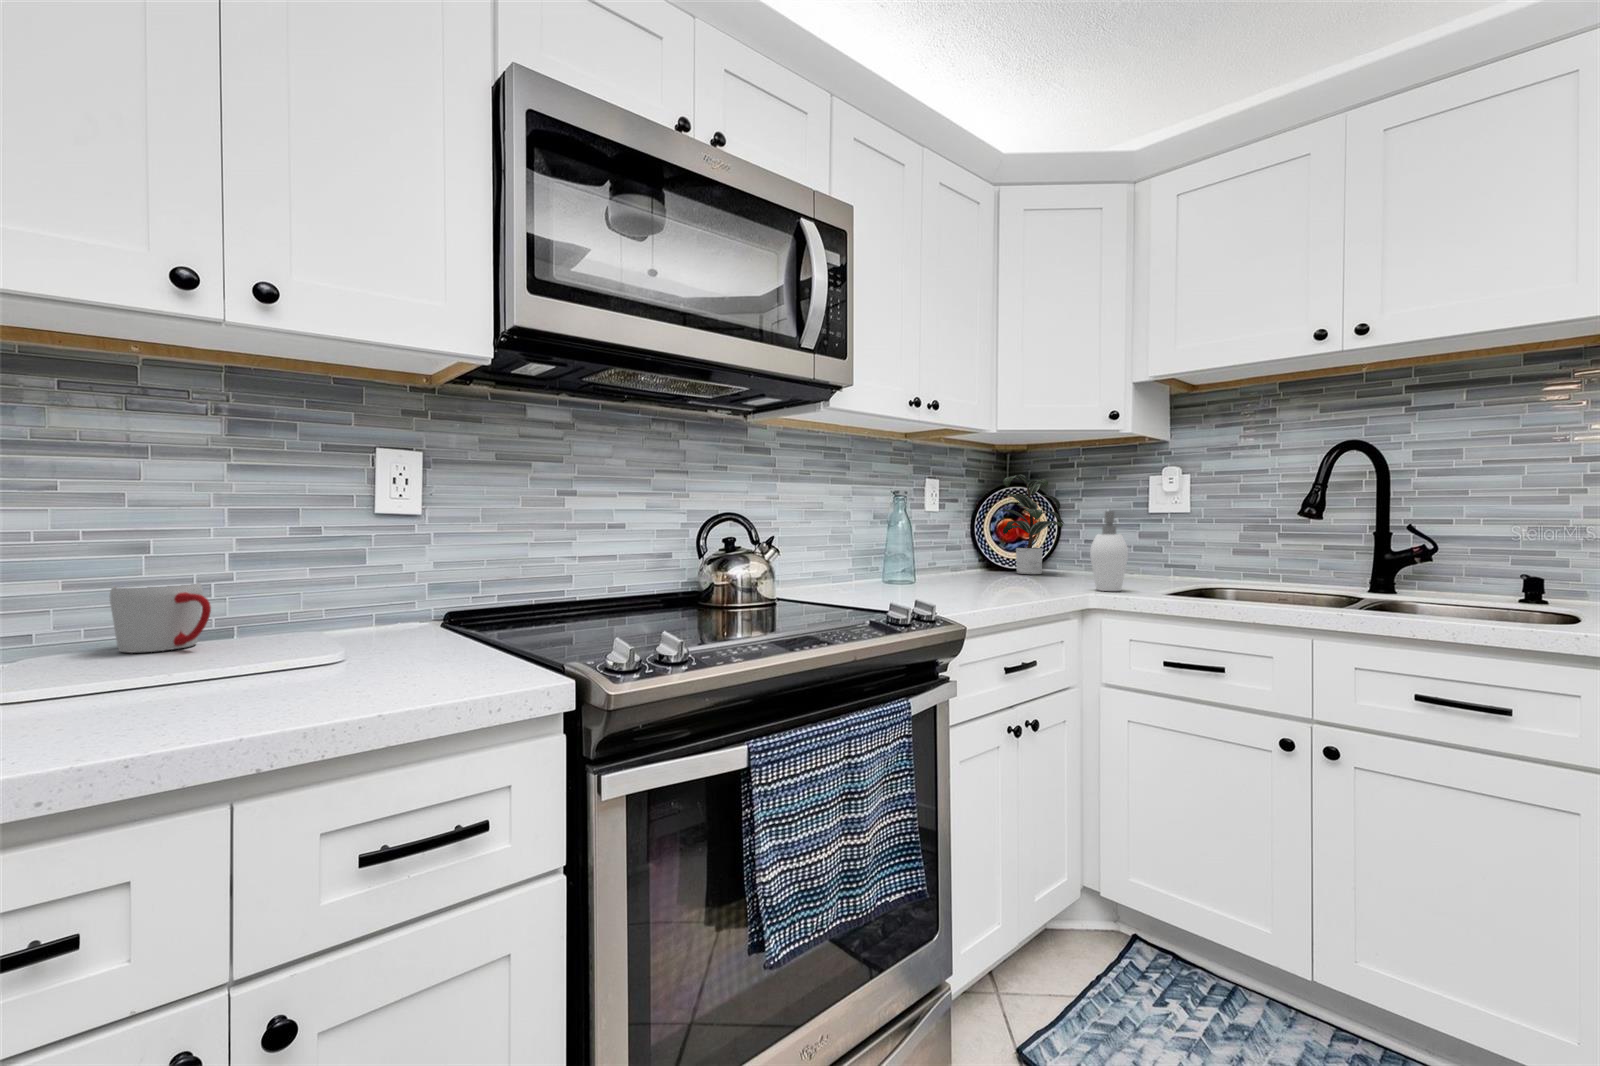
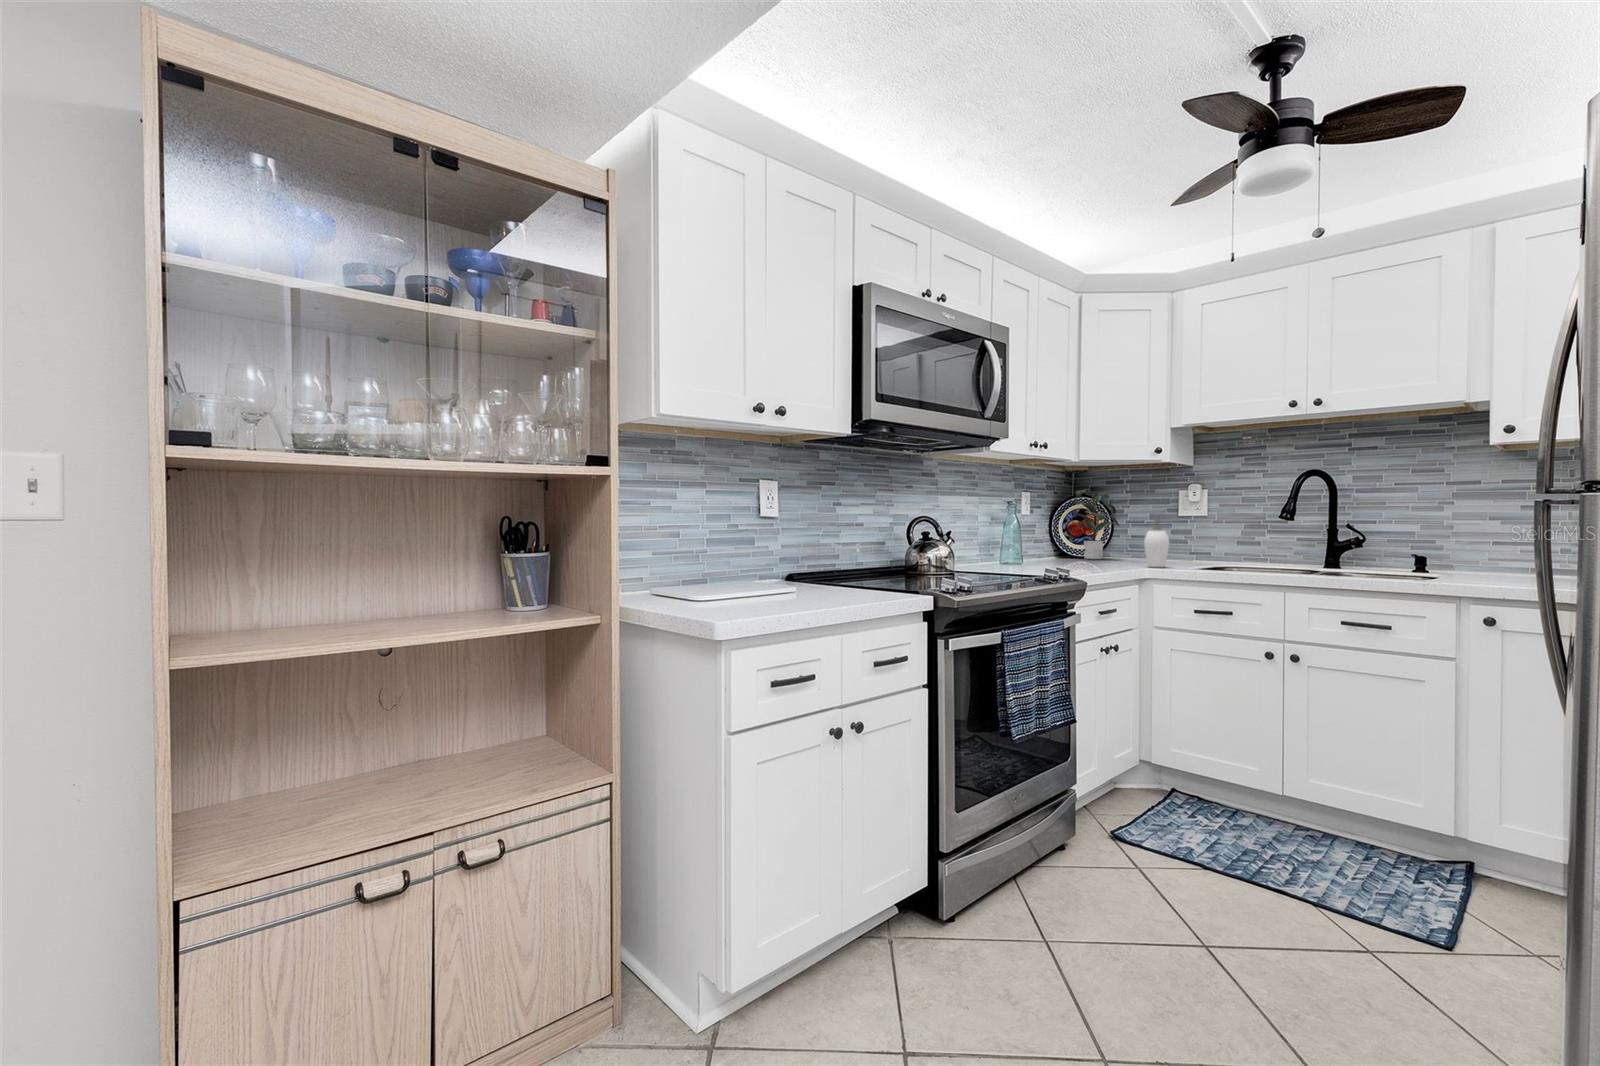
mug: present [110,583,211,653] -> none [669,553,719,587]

